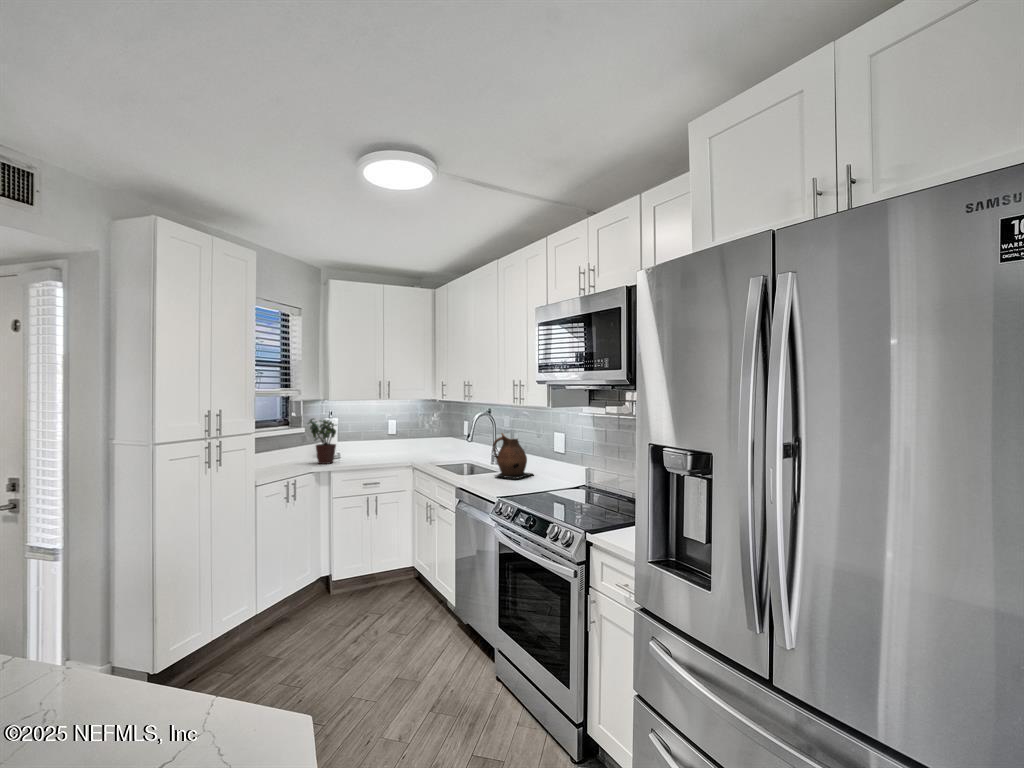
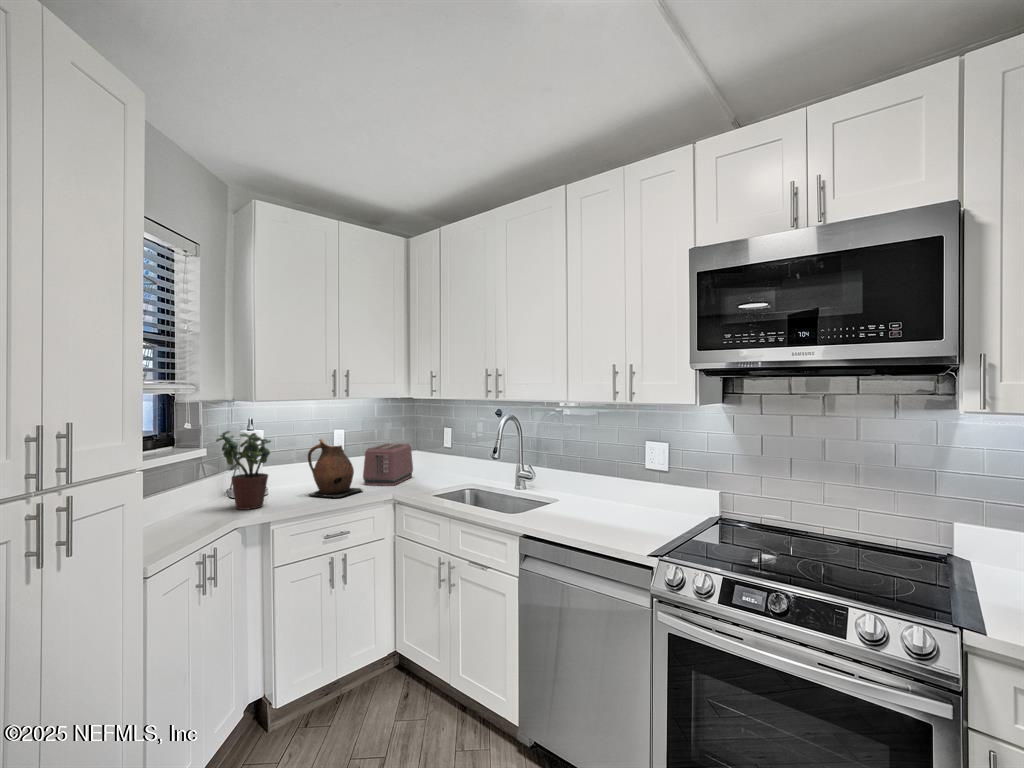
toaster: none [402,430,439,457] -> present [363,443,413,486]
ceramic pitcher: present [493,433,533,479] -> present [308,439,362,498]

